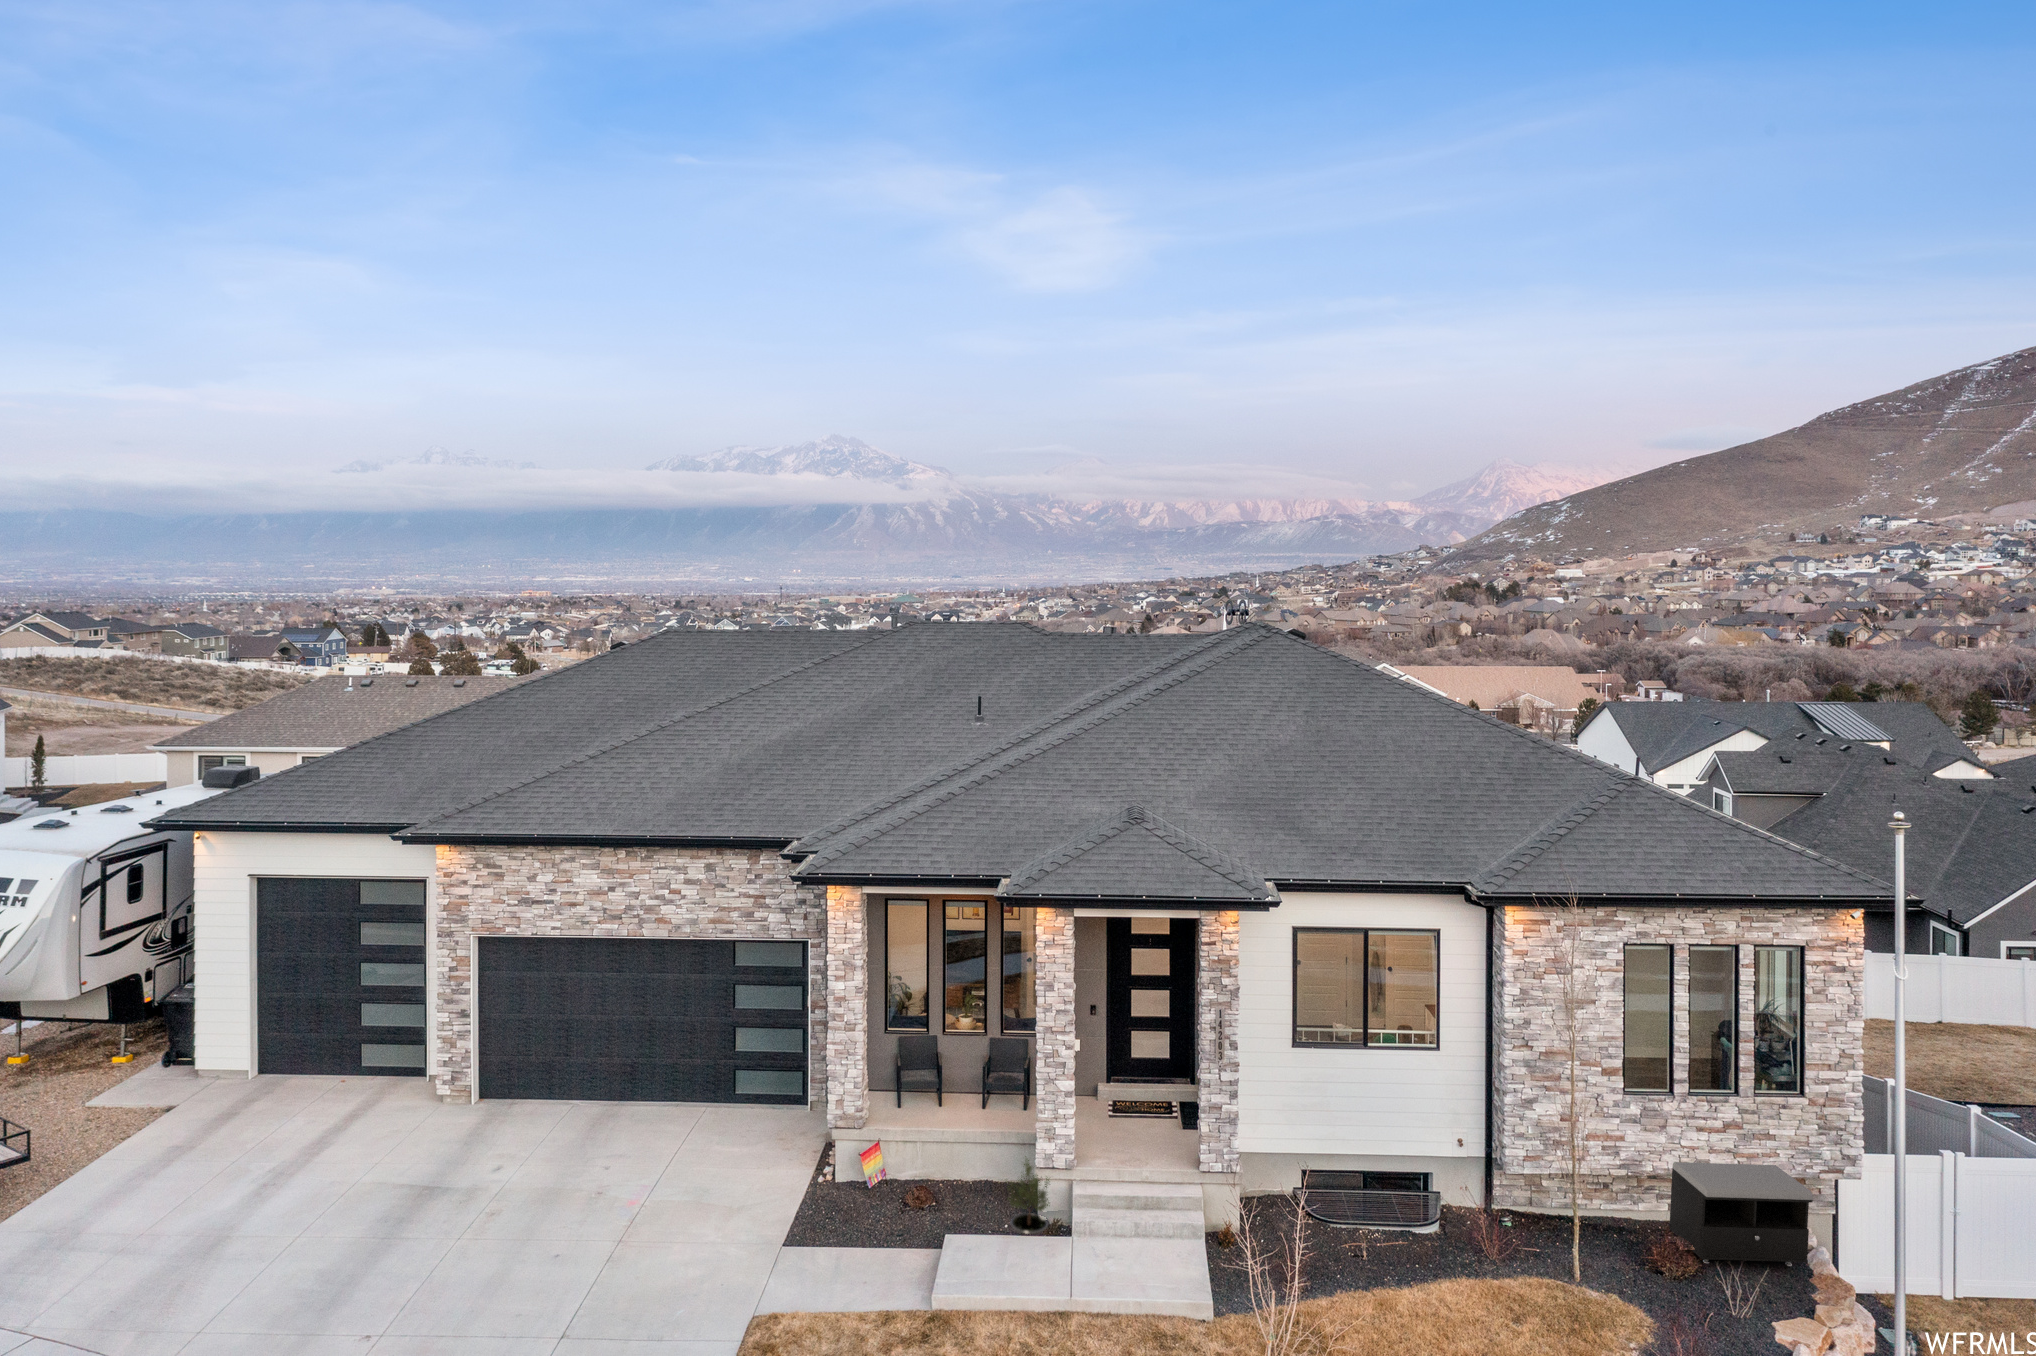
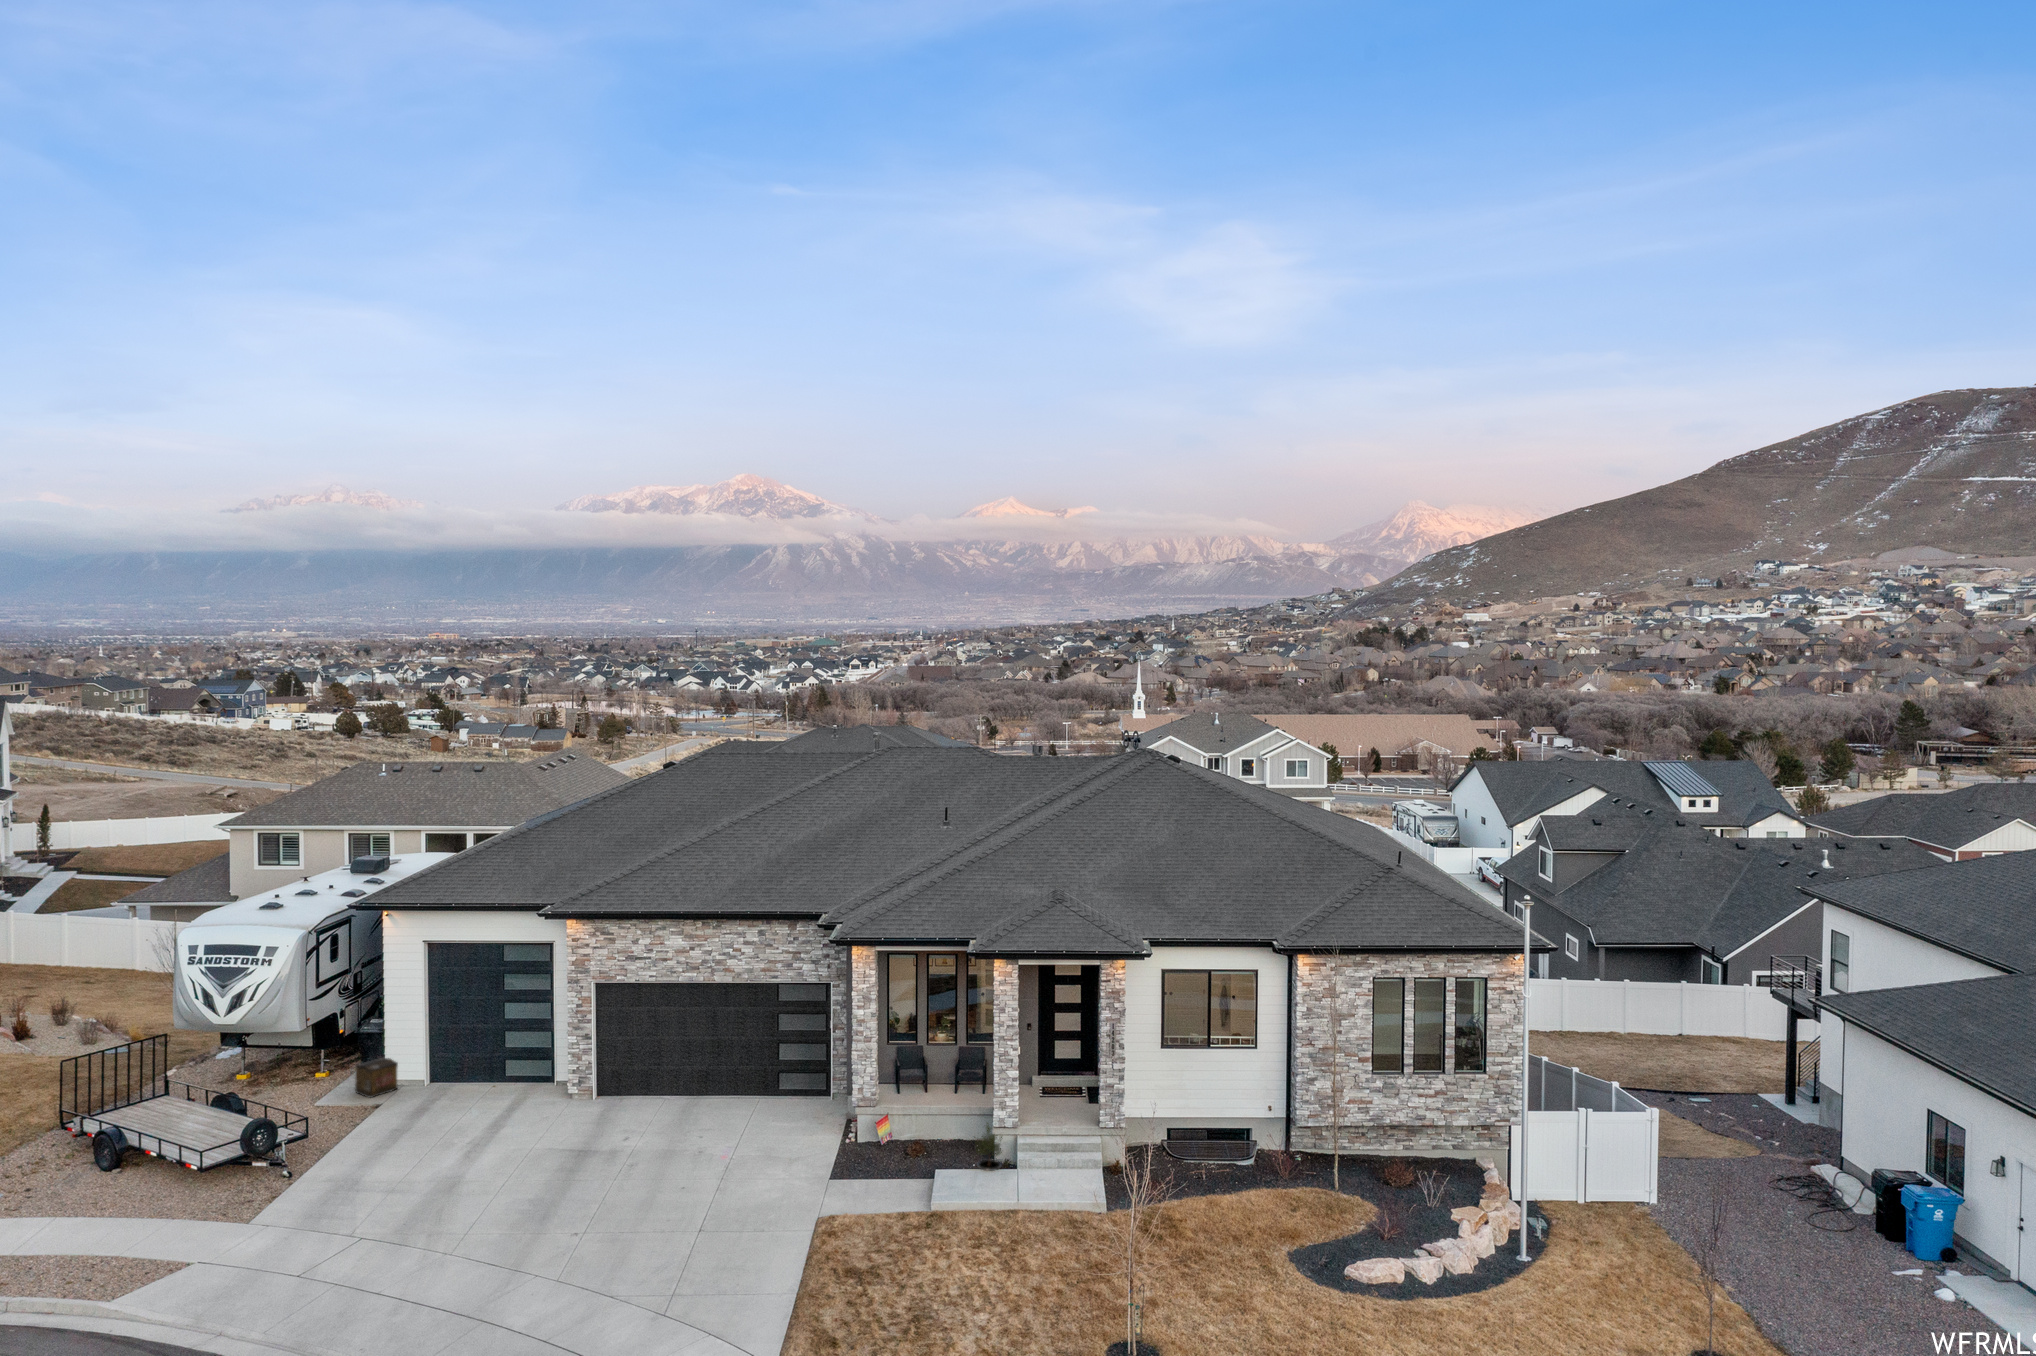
cardboard box: none [151,1035,211,1092] -> present [355,1057,398,1097]
storage bench: present [1669,1162,1813,1266] -> none [1403,1118,1484,1181]

